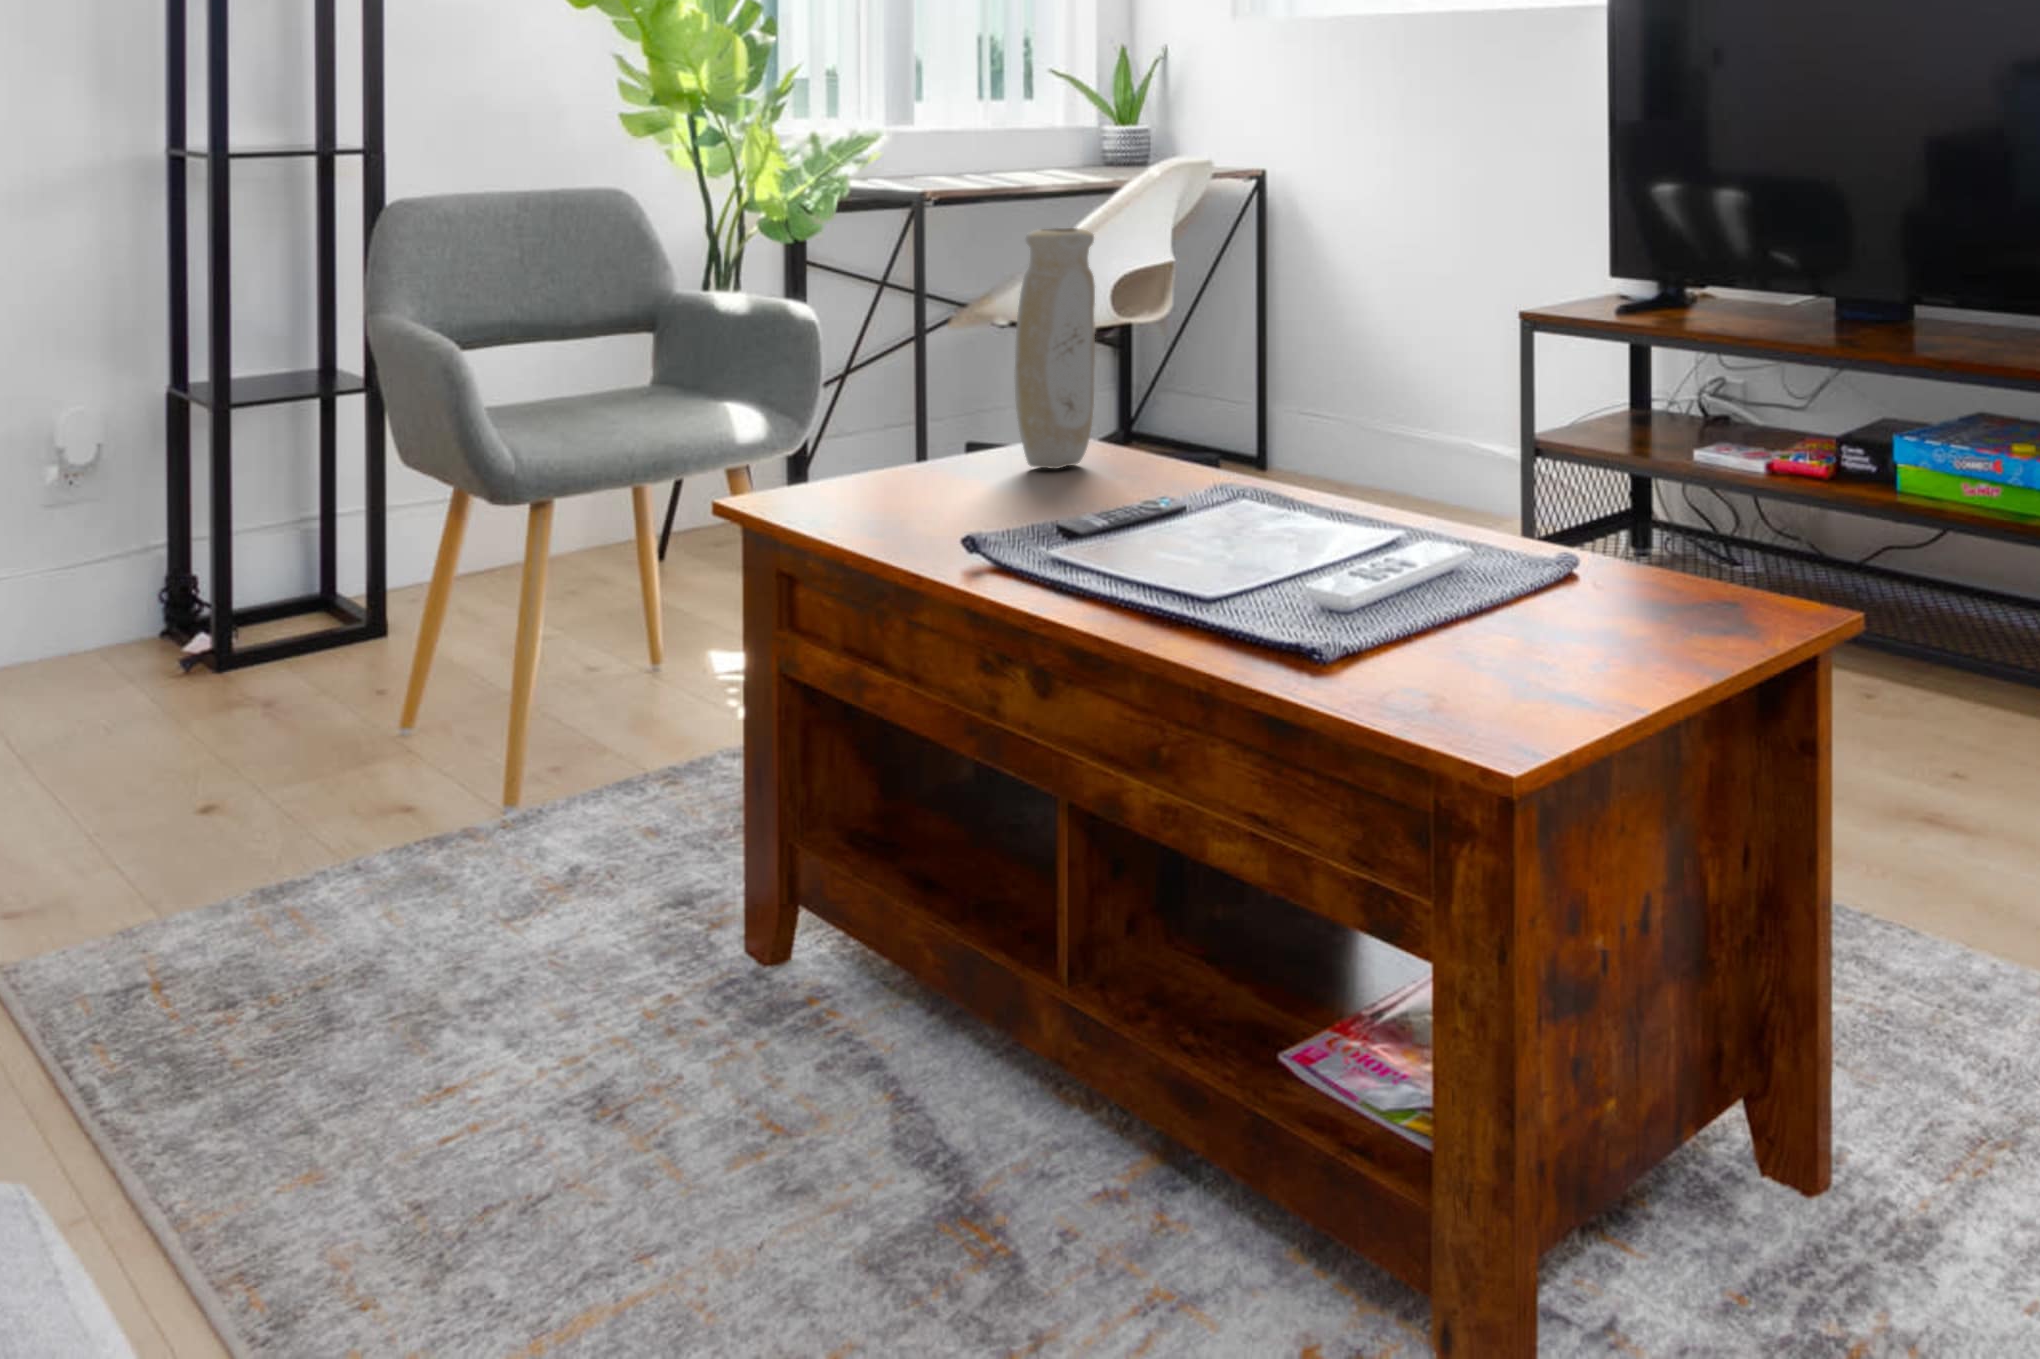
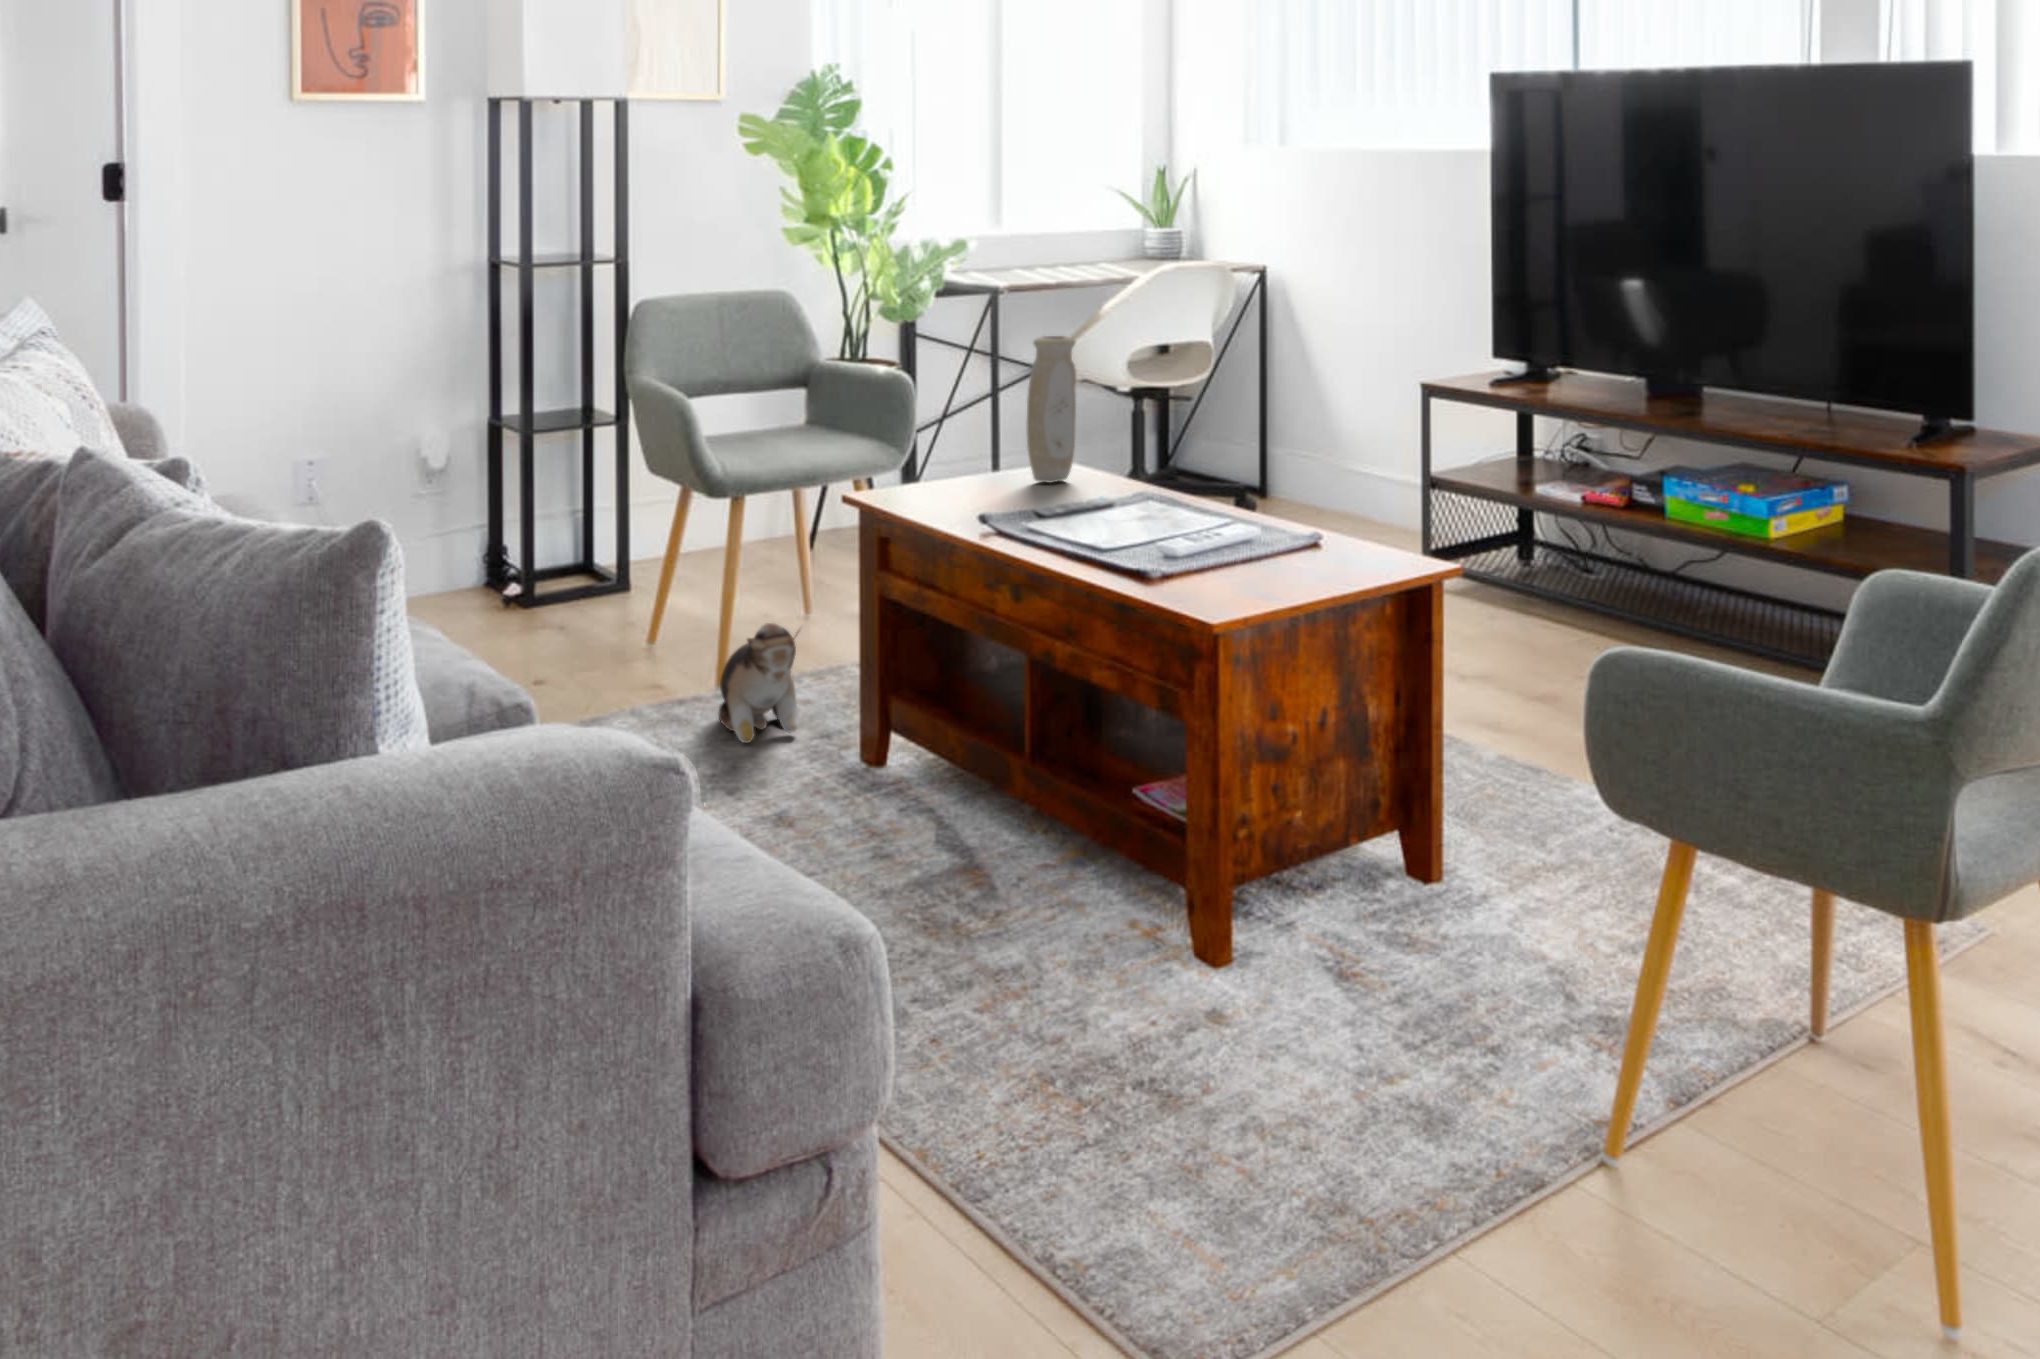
plush toy: none [492,720,635,928] -> present [719,623,799,743]

